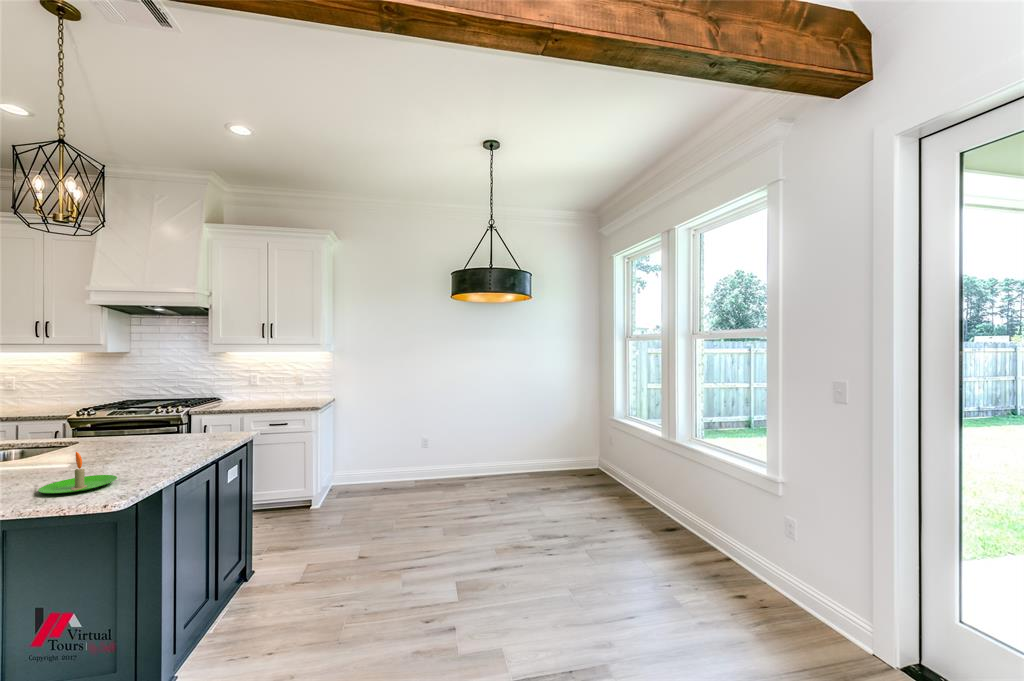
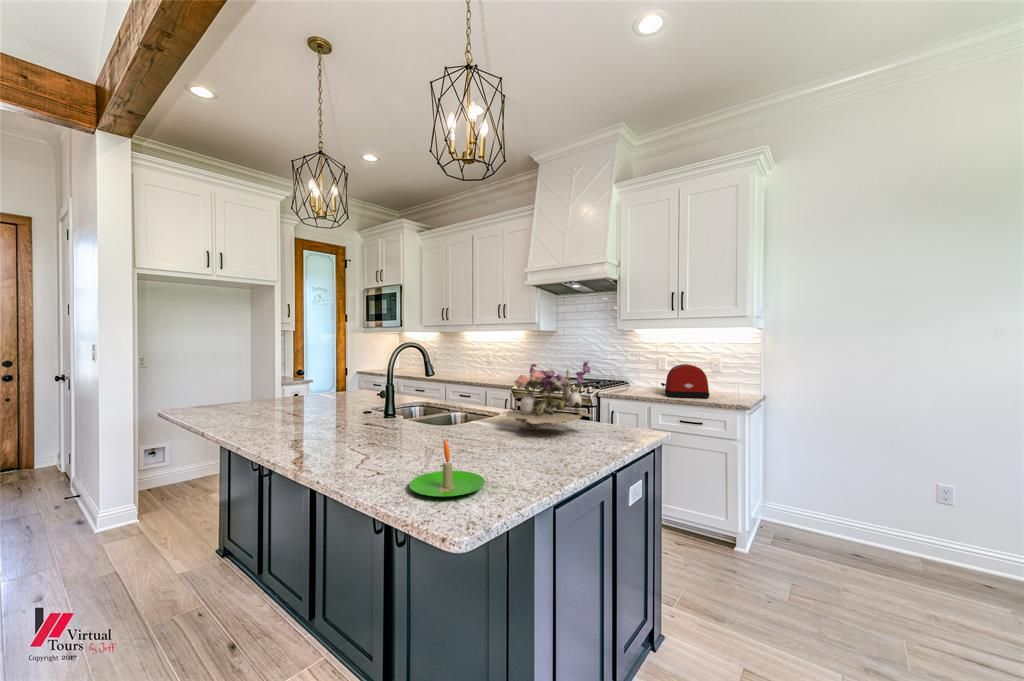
toaster: none [251,380,292,407] -> present [661,364,709,398]
flower arrangement: none [98,383,196,445] -> present [504,360,593,429]

